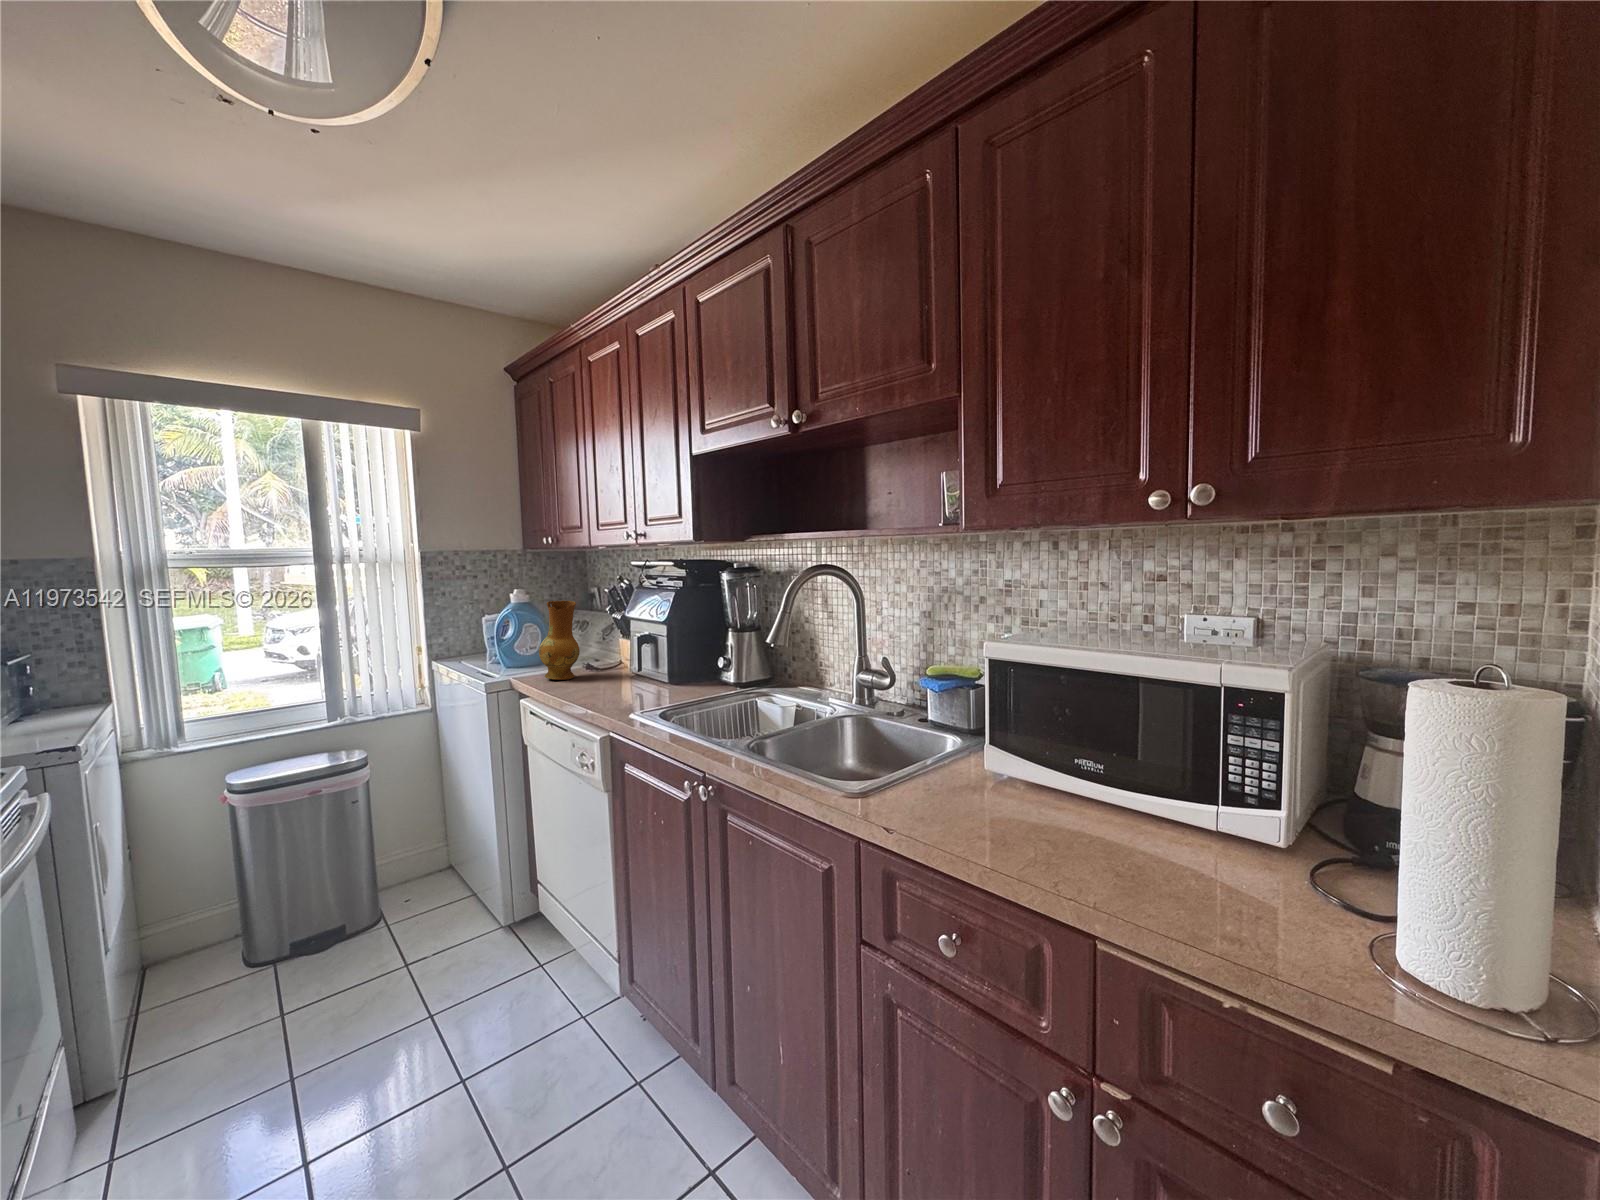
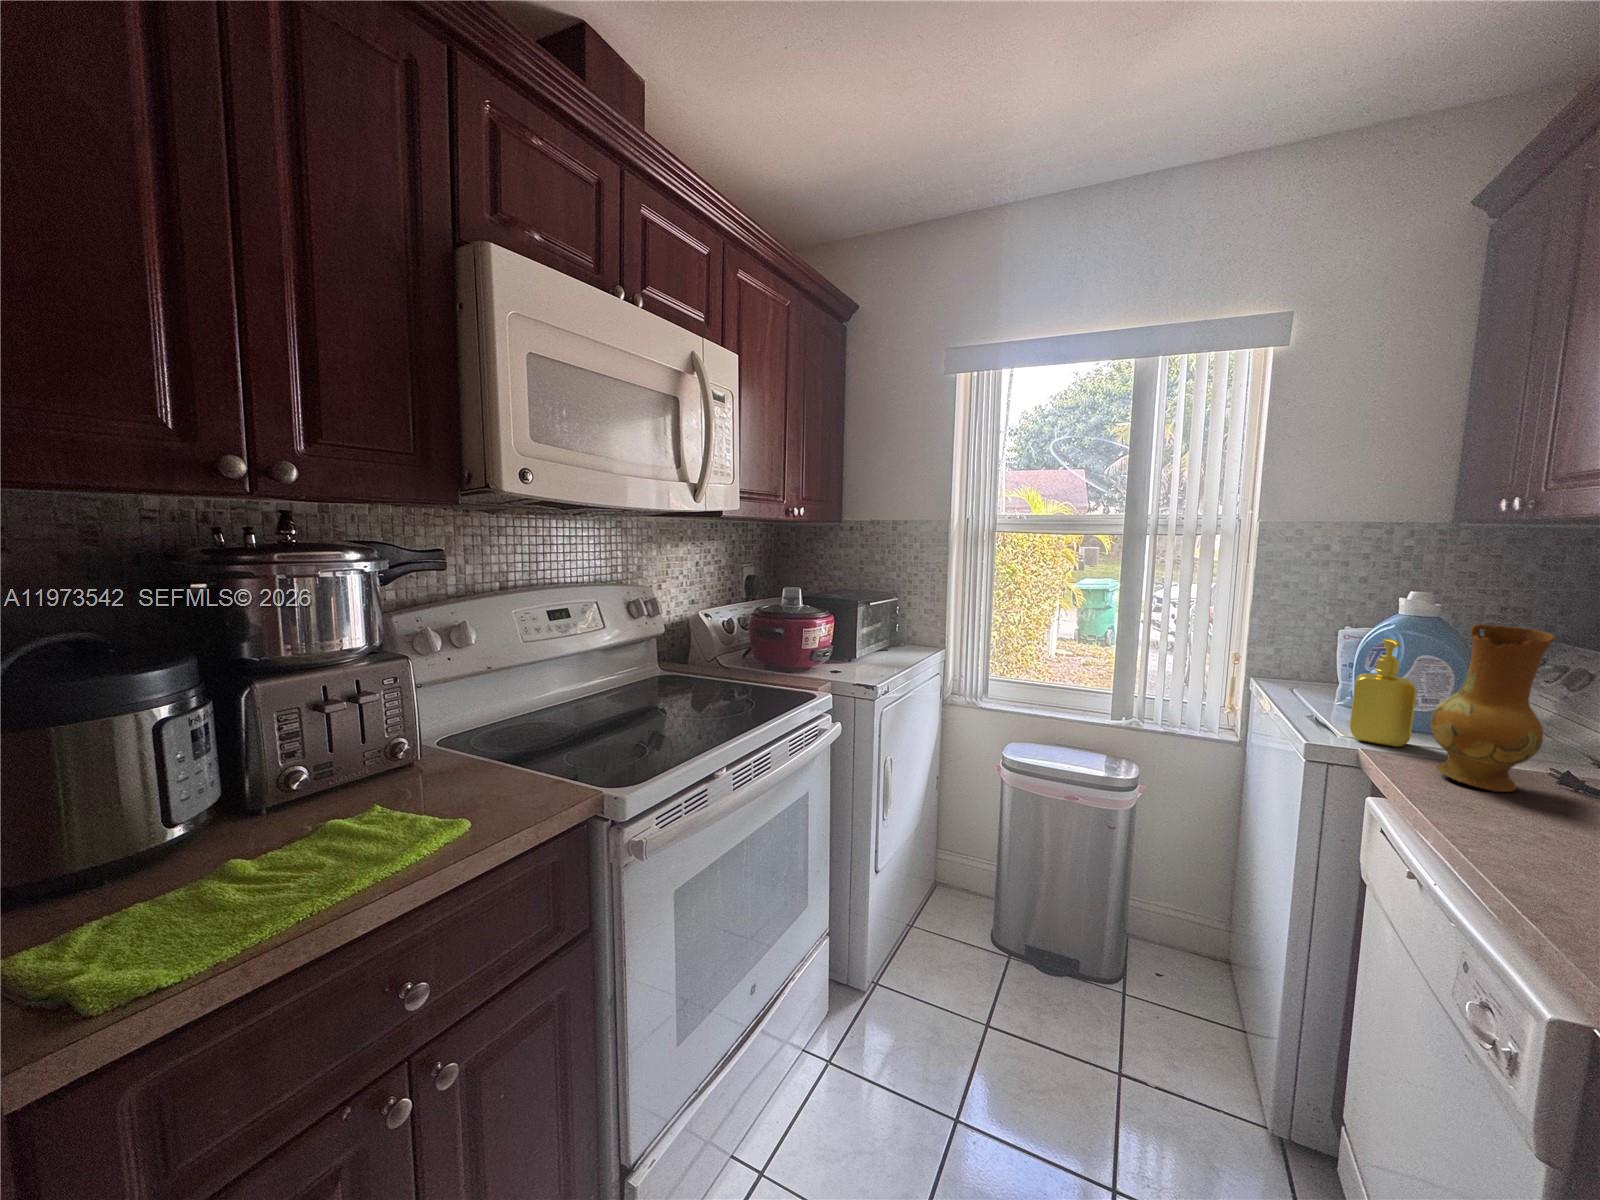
soap dispenser: none [500,616,530,676] -> present [1350,638,1416,747]

